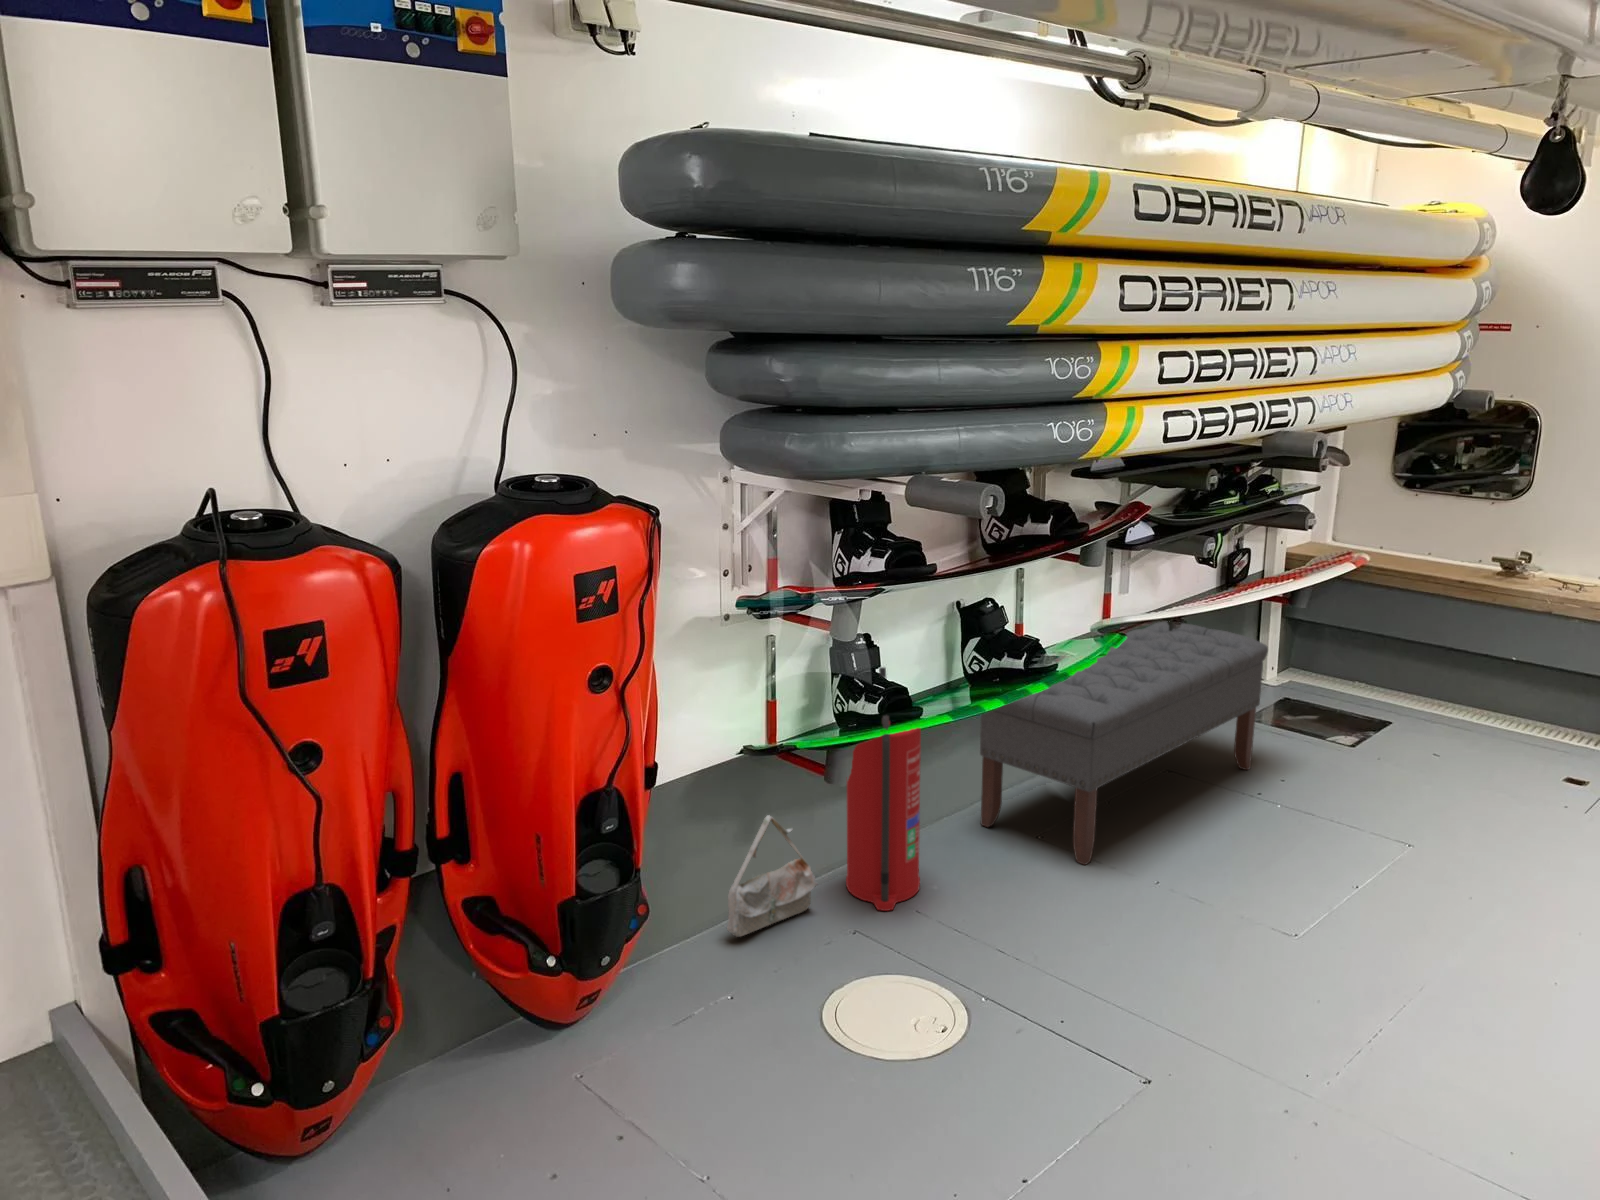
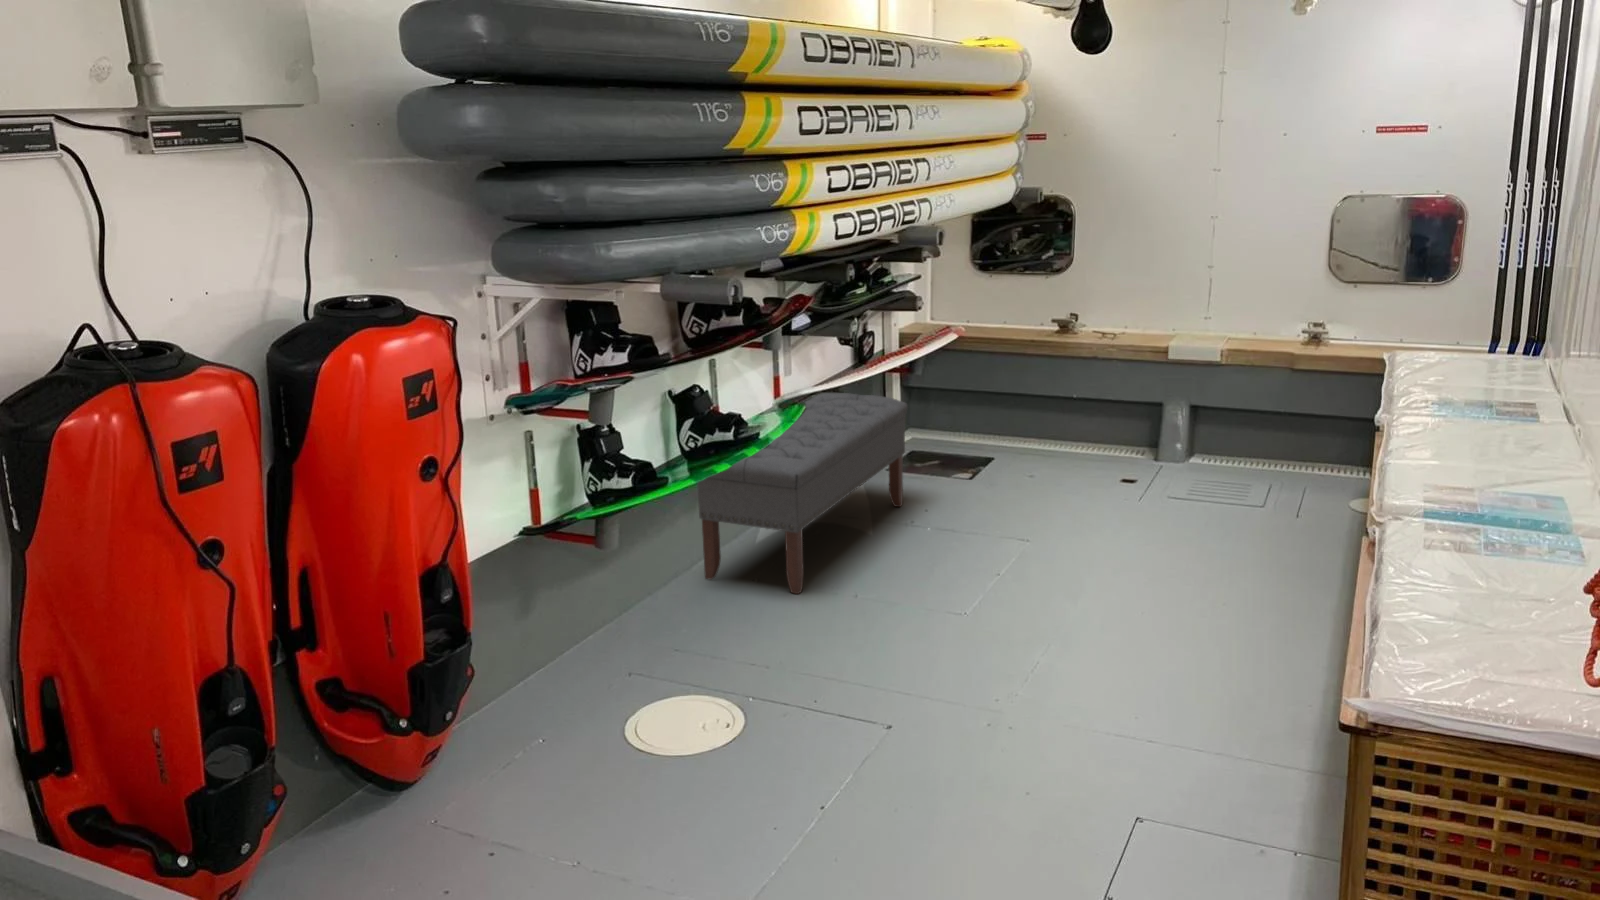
fire extinguisher: present [846,667,921,911] -> none [598,449,672,655]
bag: present [727,815,818,937] -> none [518,586,591,696]

